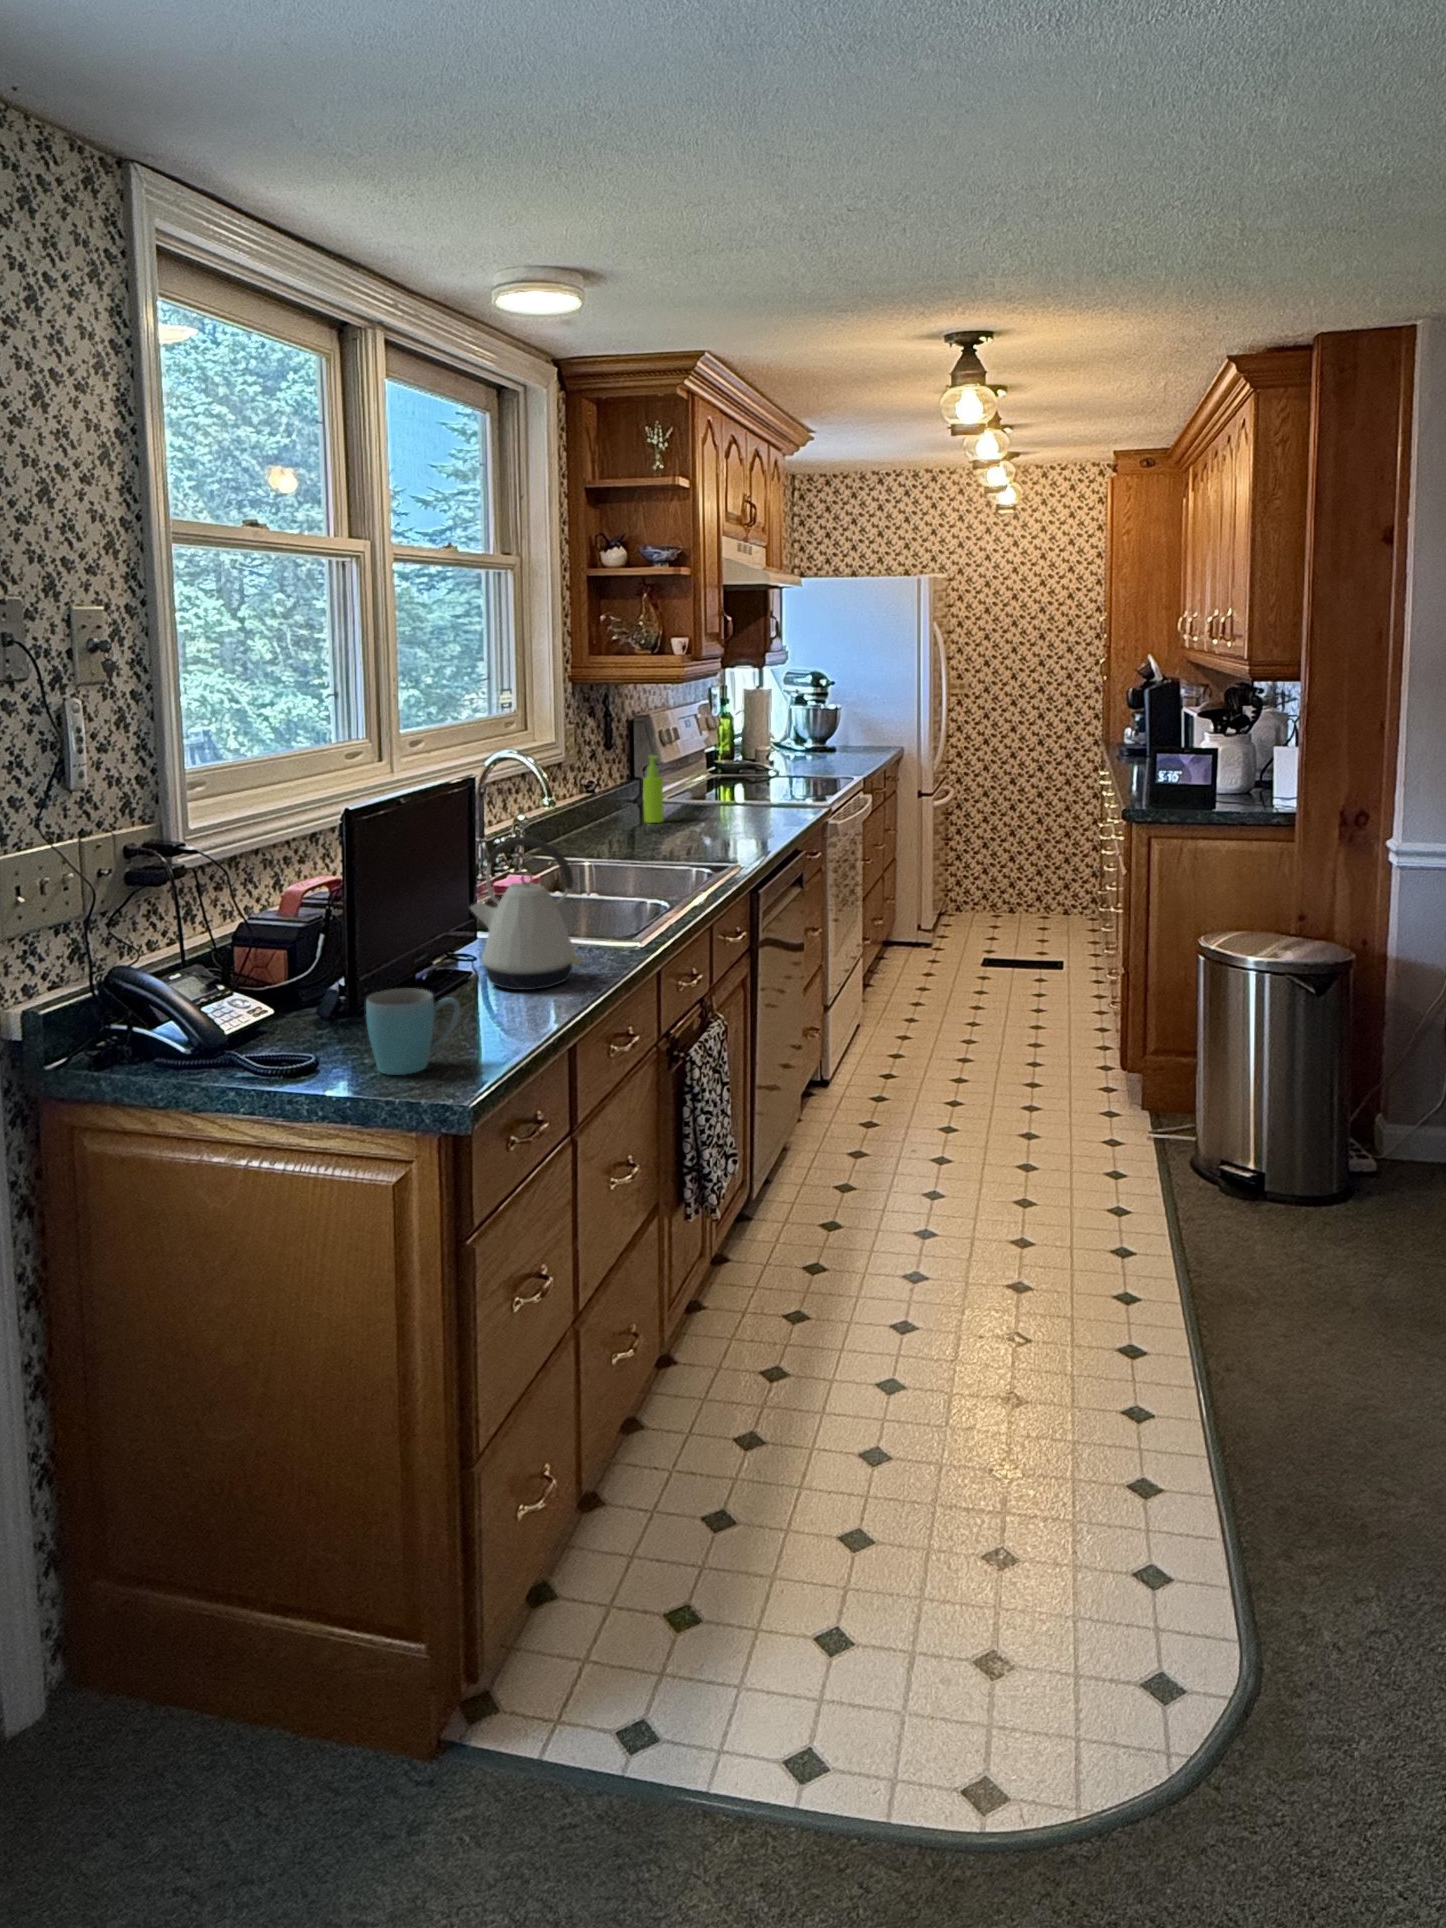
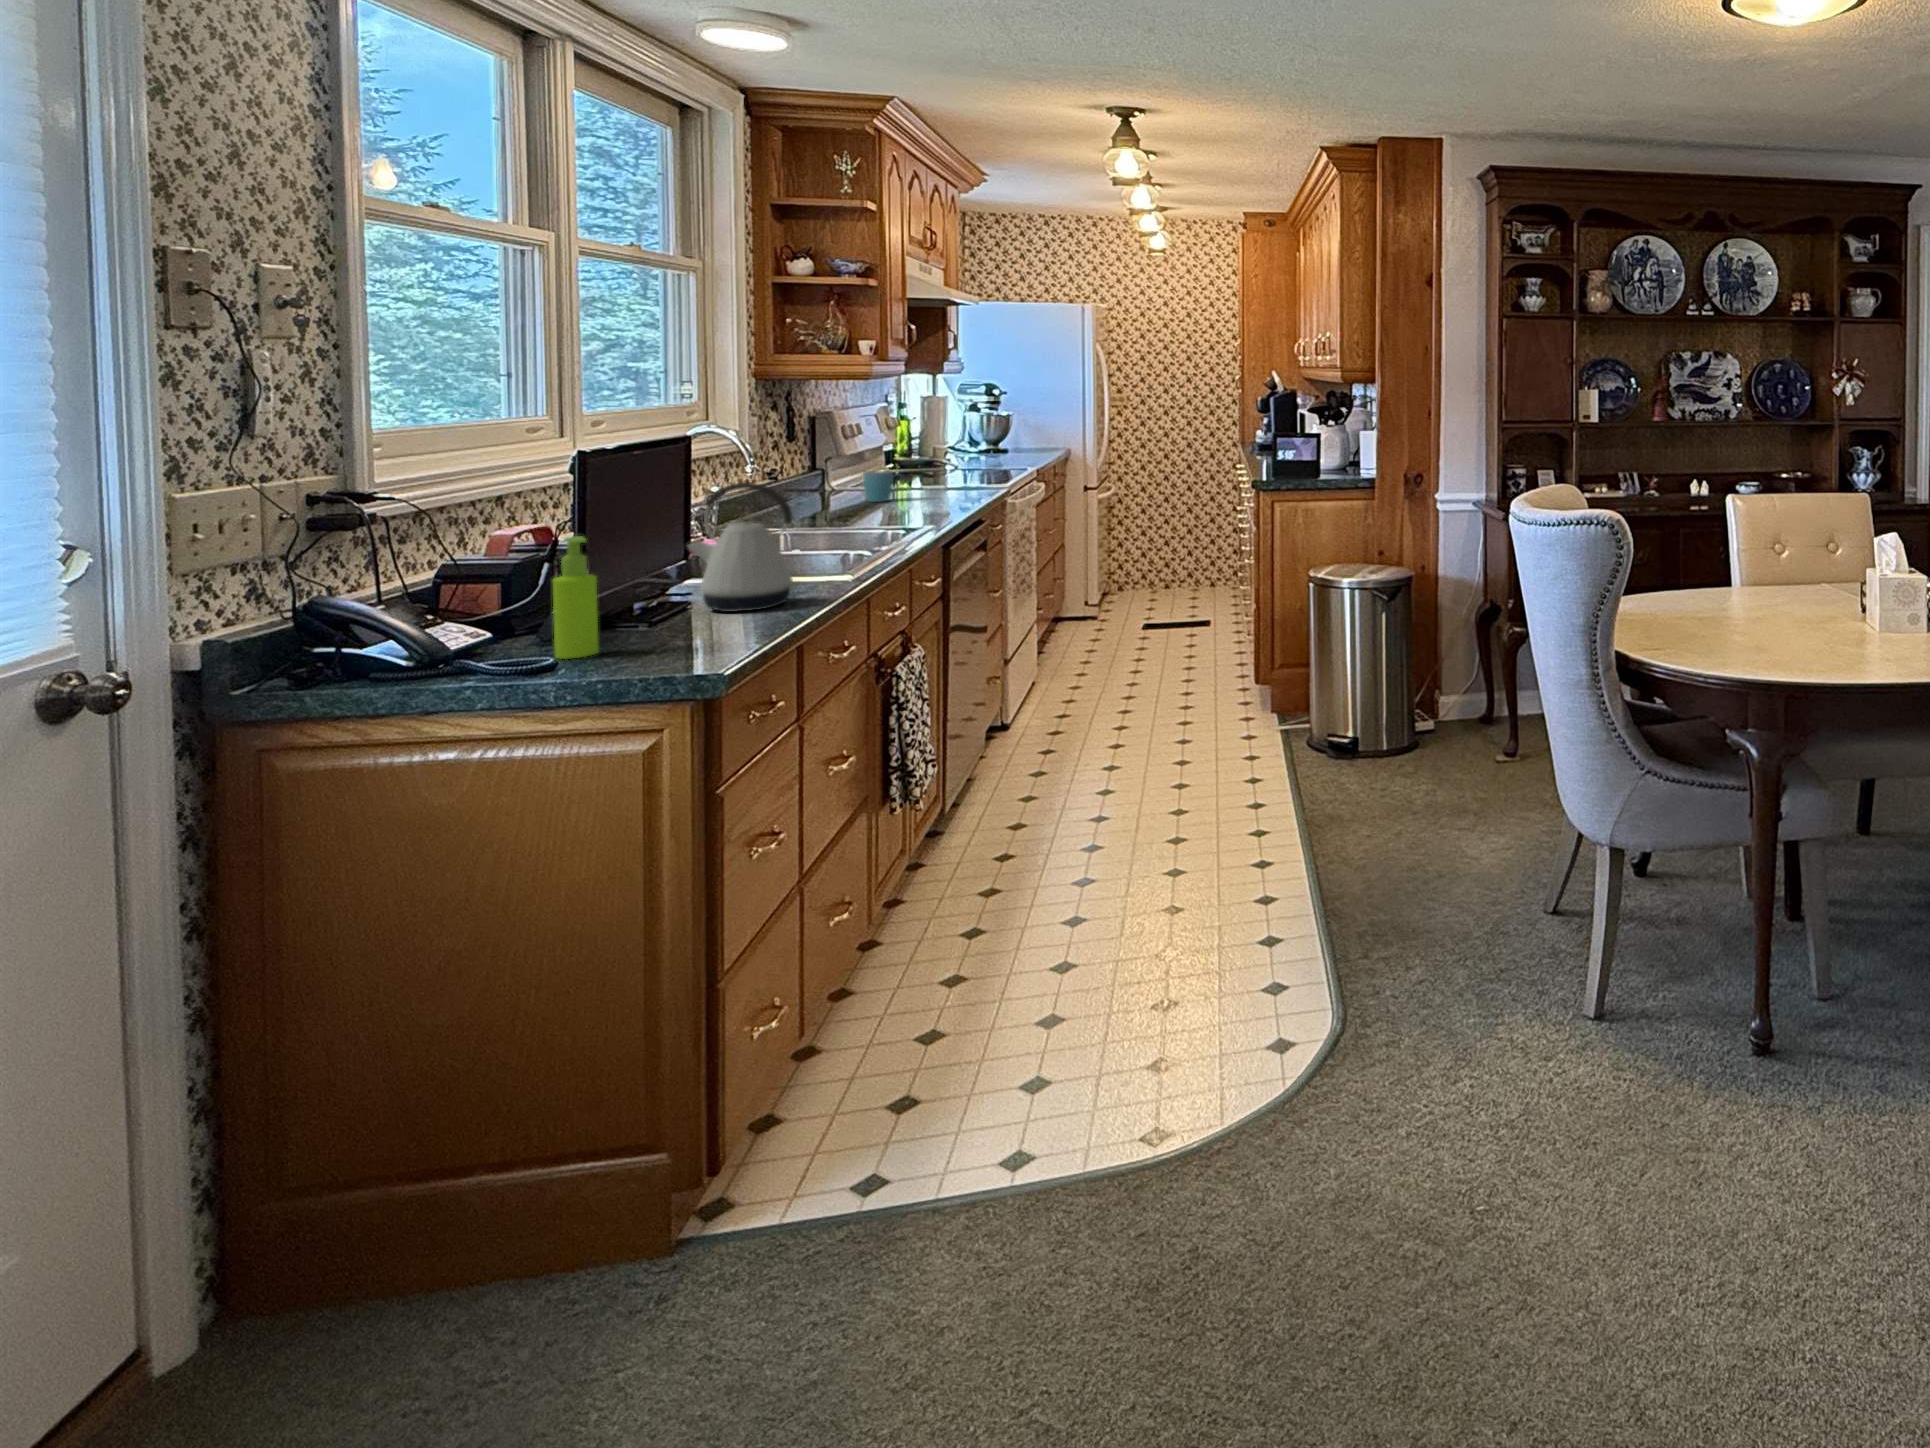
soap dispenser: present [643,755,664,823] -> present [552,536,599,659]
mug: present [366,989,460,1075] -> present [863,471,903,502]

